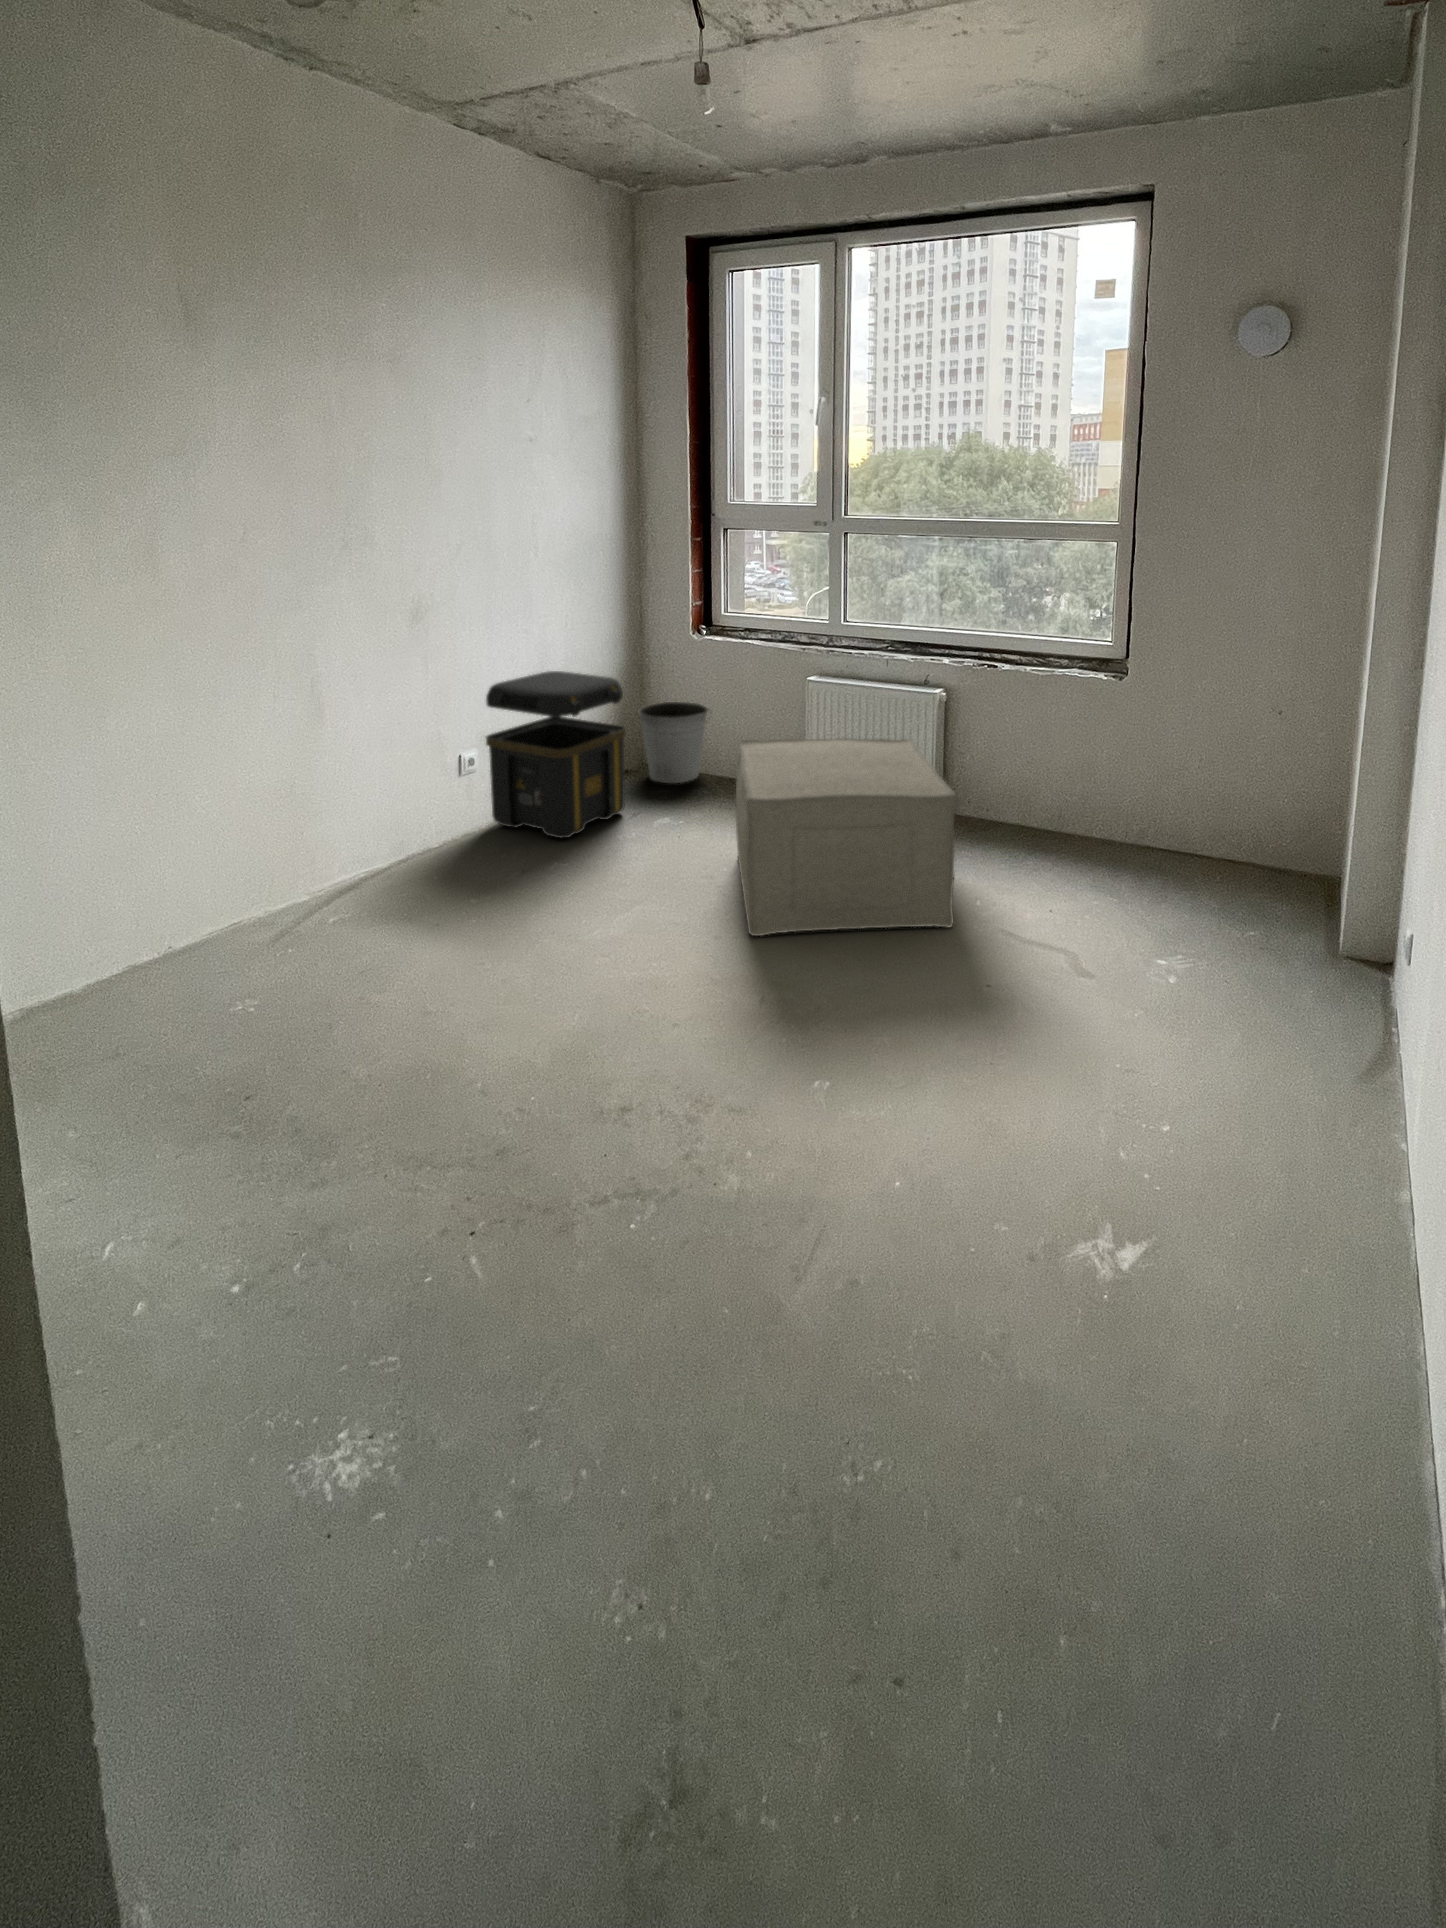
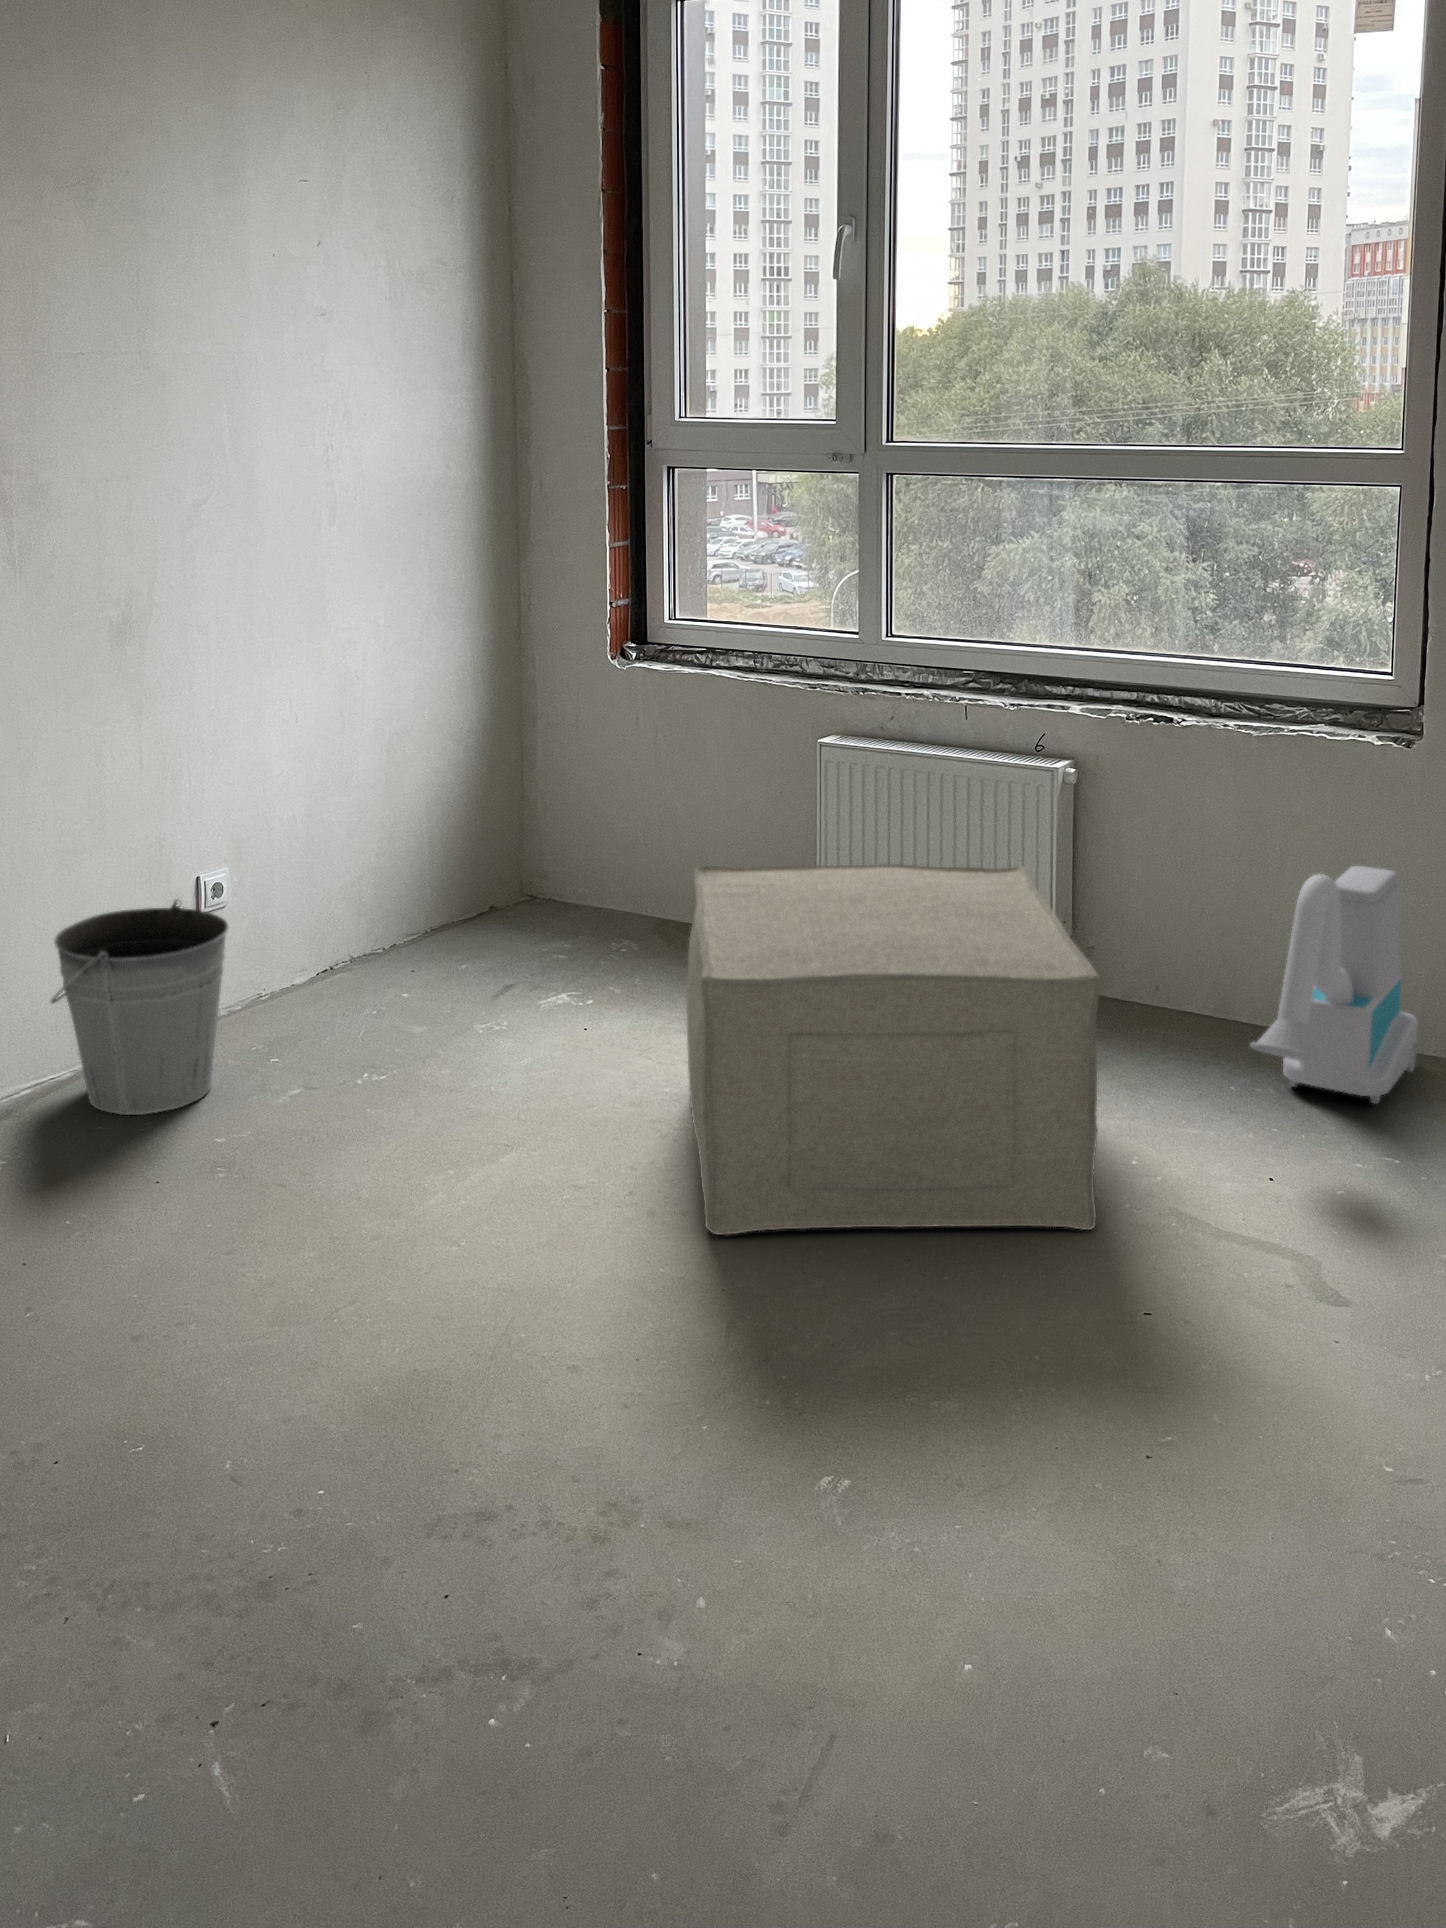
toolbox: present [486,671,626,838] -> none [229,731,487,1045]
bucket: present [639,702,711,783] -> present [51,900,229,1115]
vacuum cleaner: none [1028,737,1107,858] -> present [1250,866,1418,1104]

